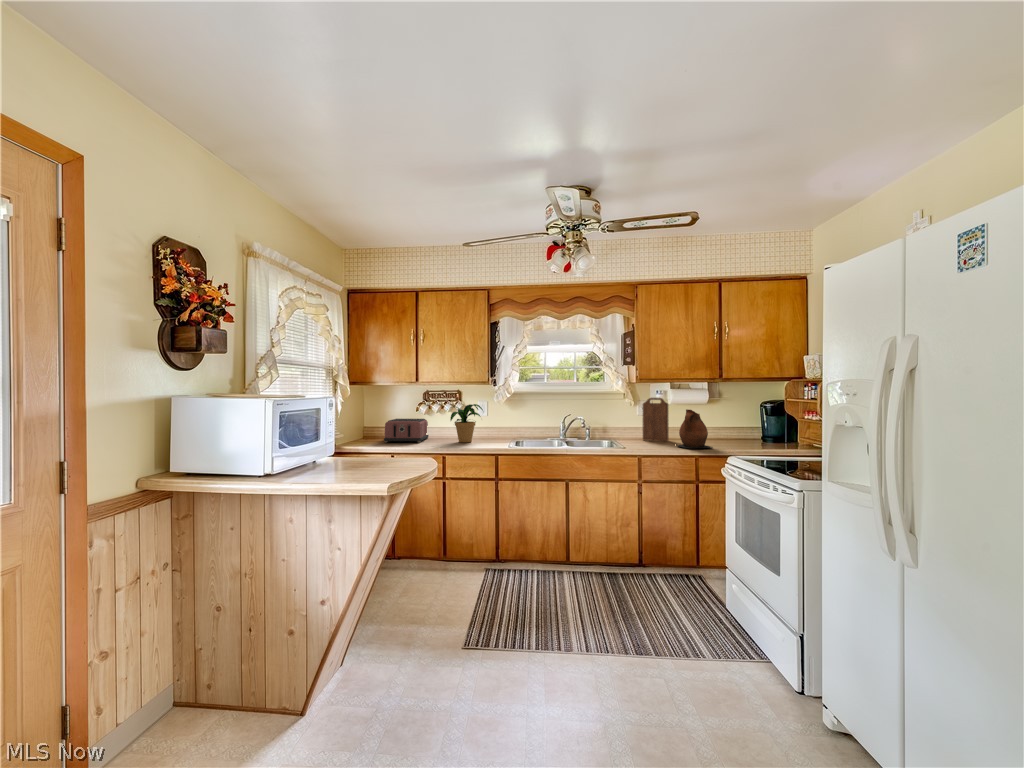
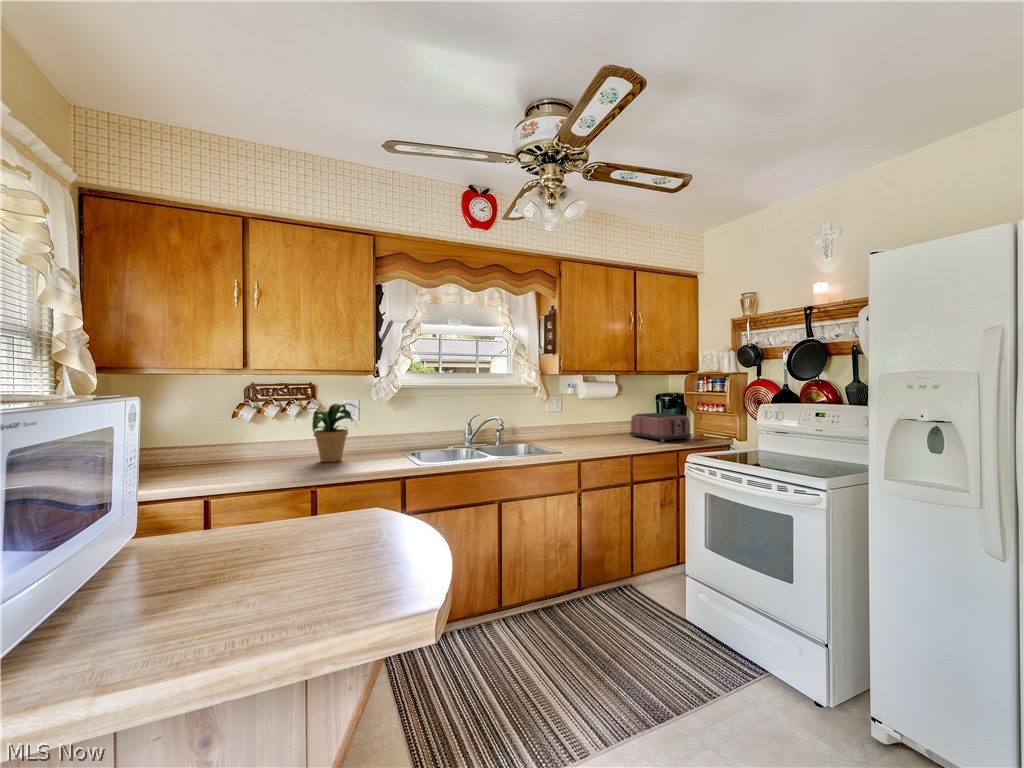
cutting board: present [643,398,669,441] -> none [547,391,572,439]
ceramic pitcher: present [678,409,713,448] -> none [595,404,635,447]
toaster: present [384,419,429,443] -> present [630,413,691,442]

